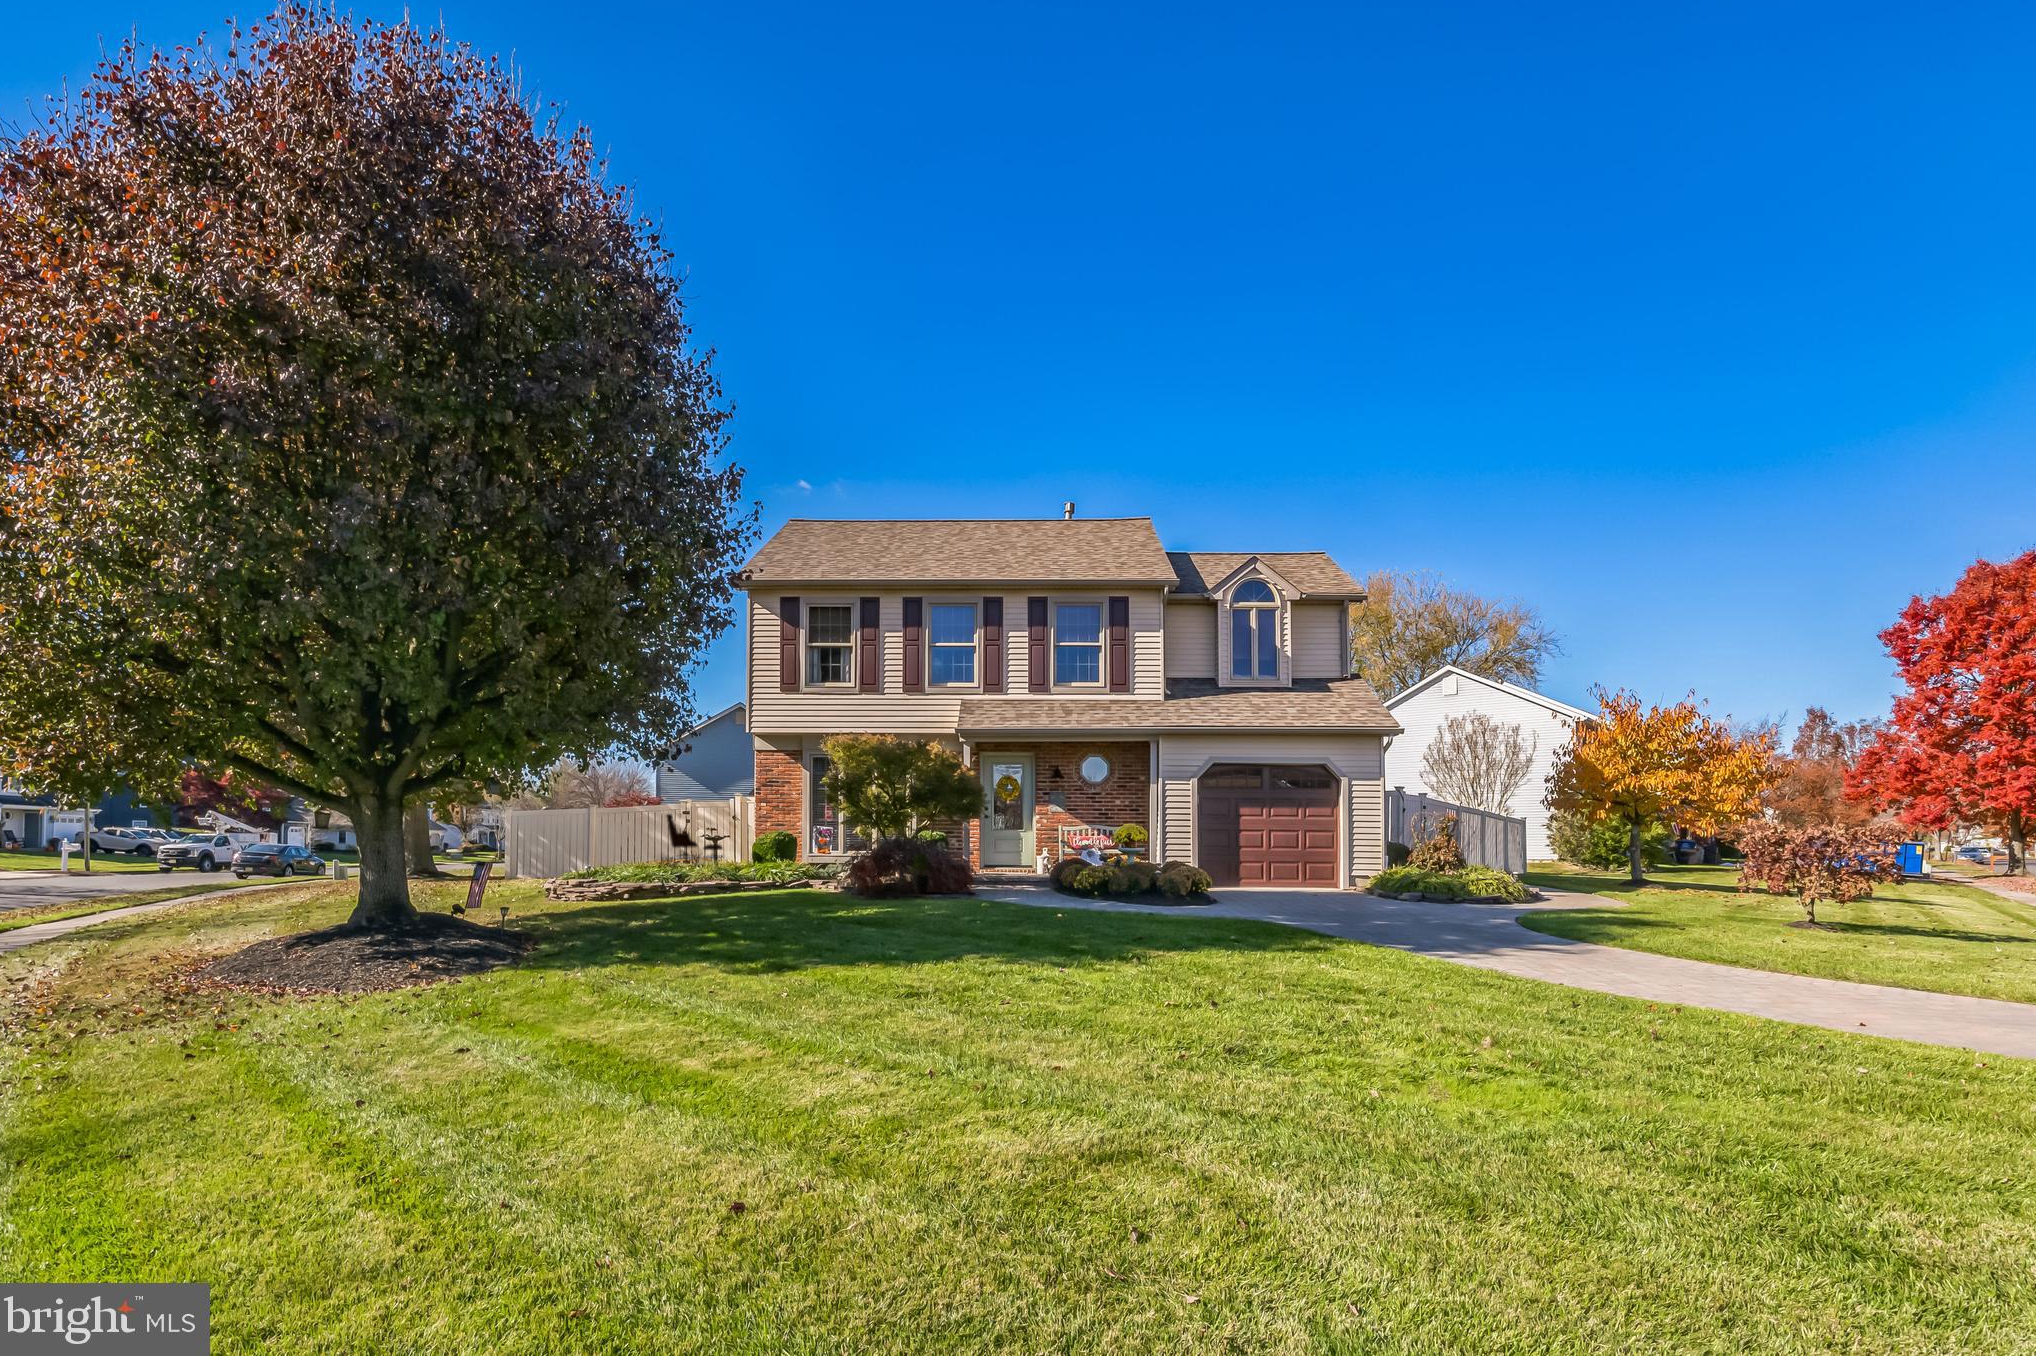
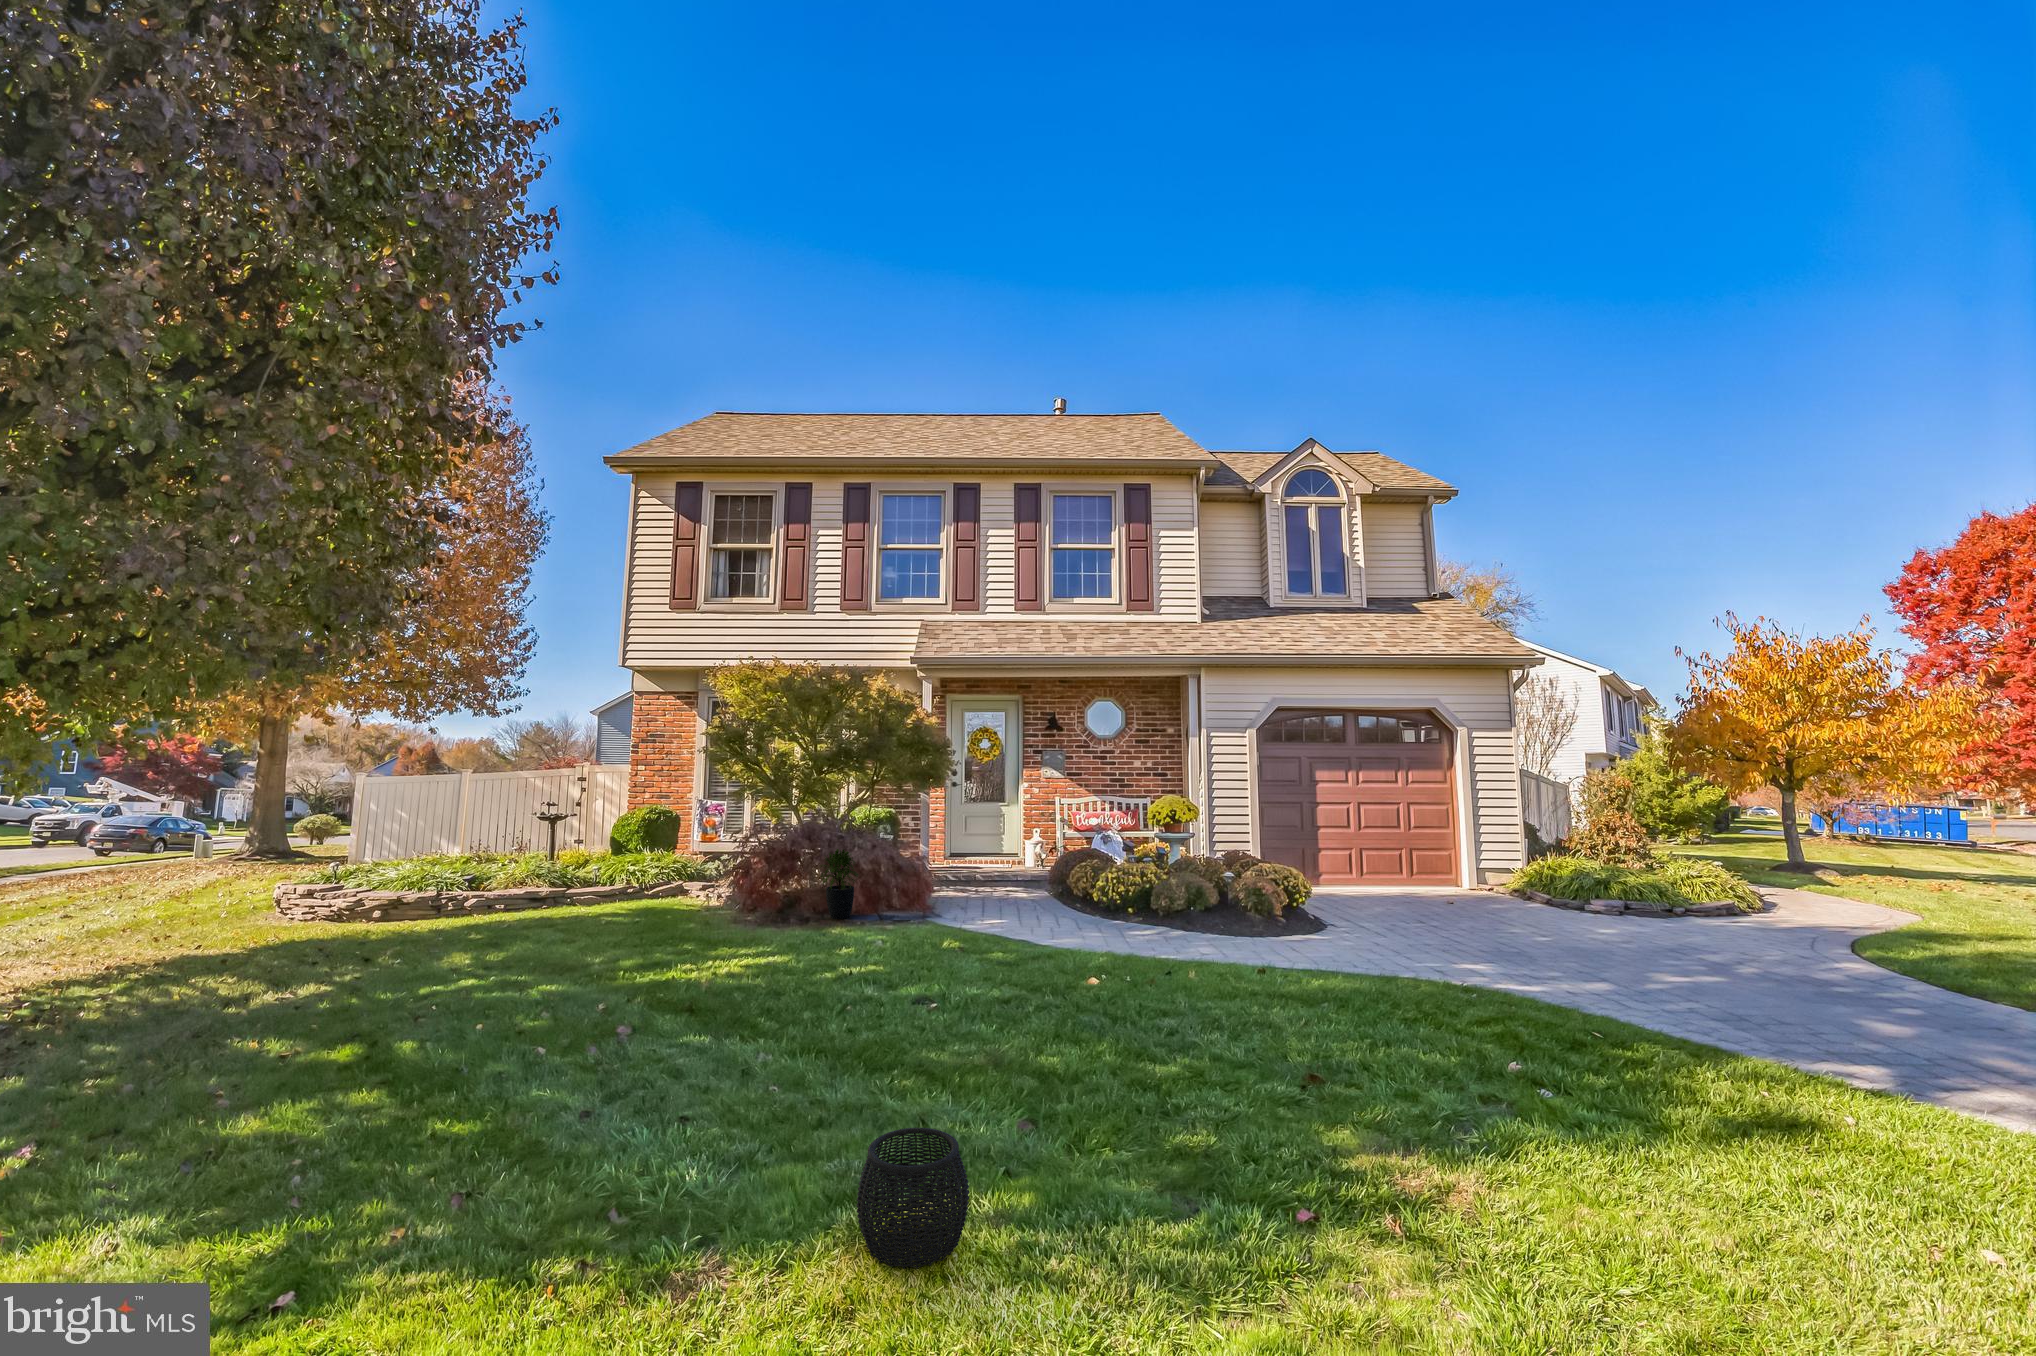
lounge chair: present [667,814,722,857] -> none [524,779,605,841]
woven basket: none [965,922,1001,957] -> present [856,1128,969,1269]

